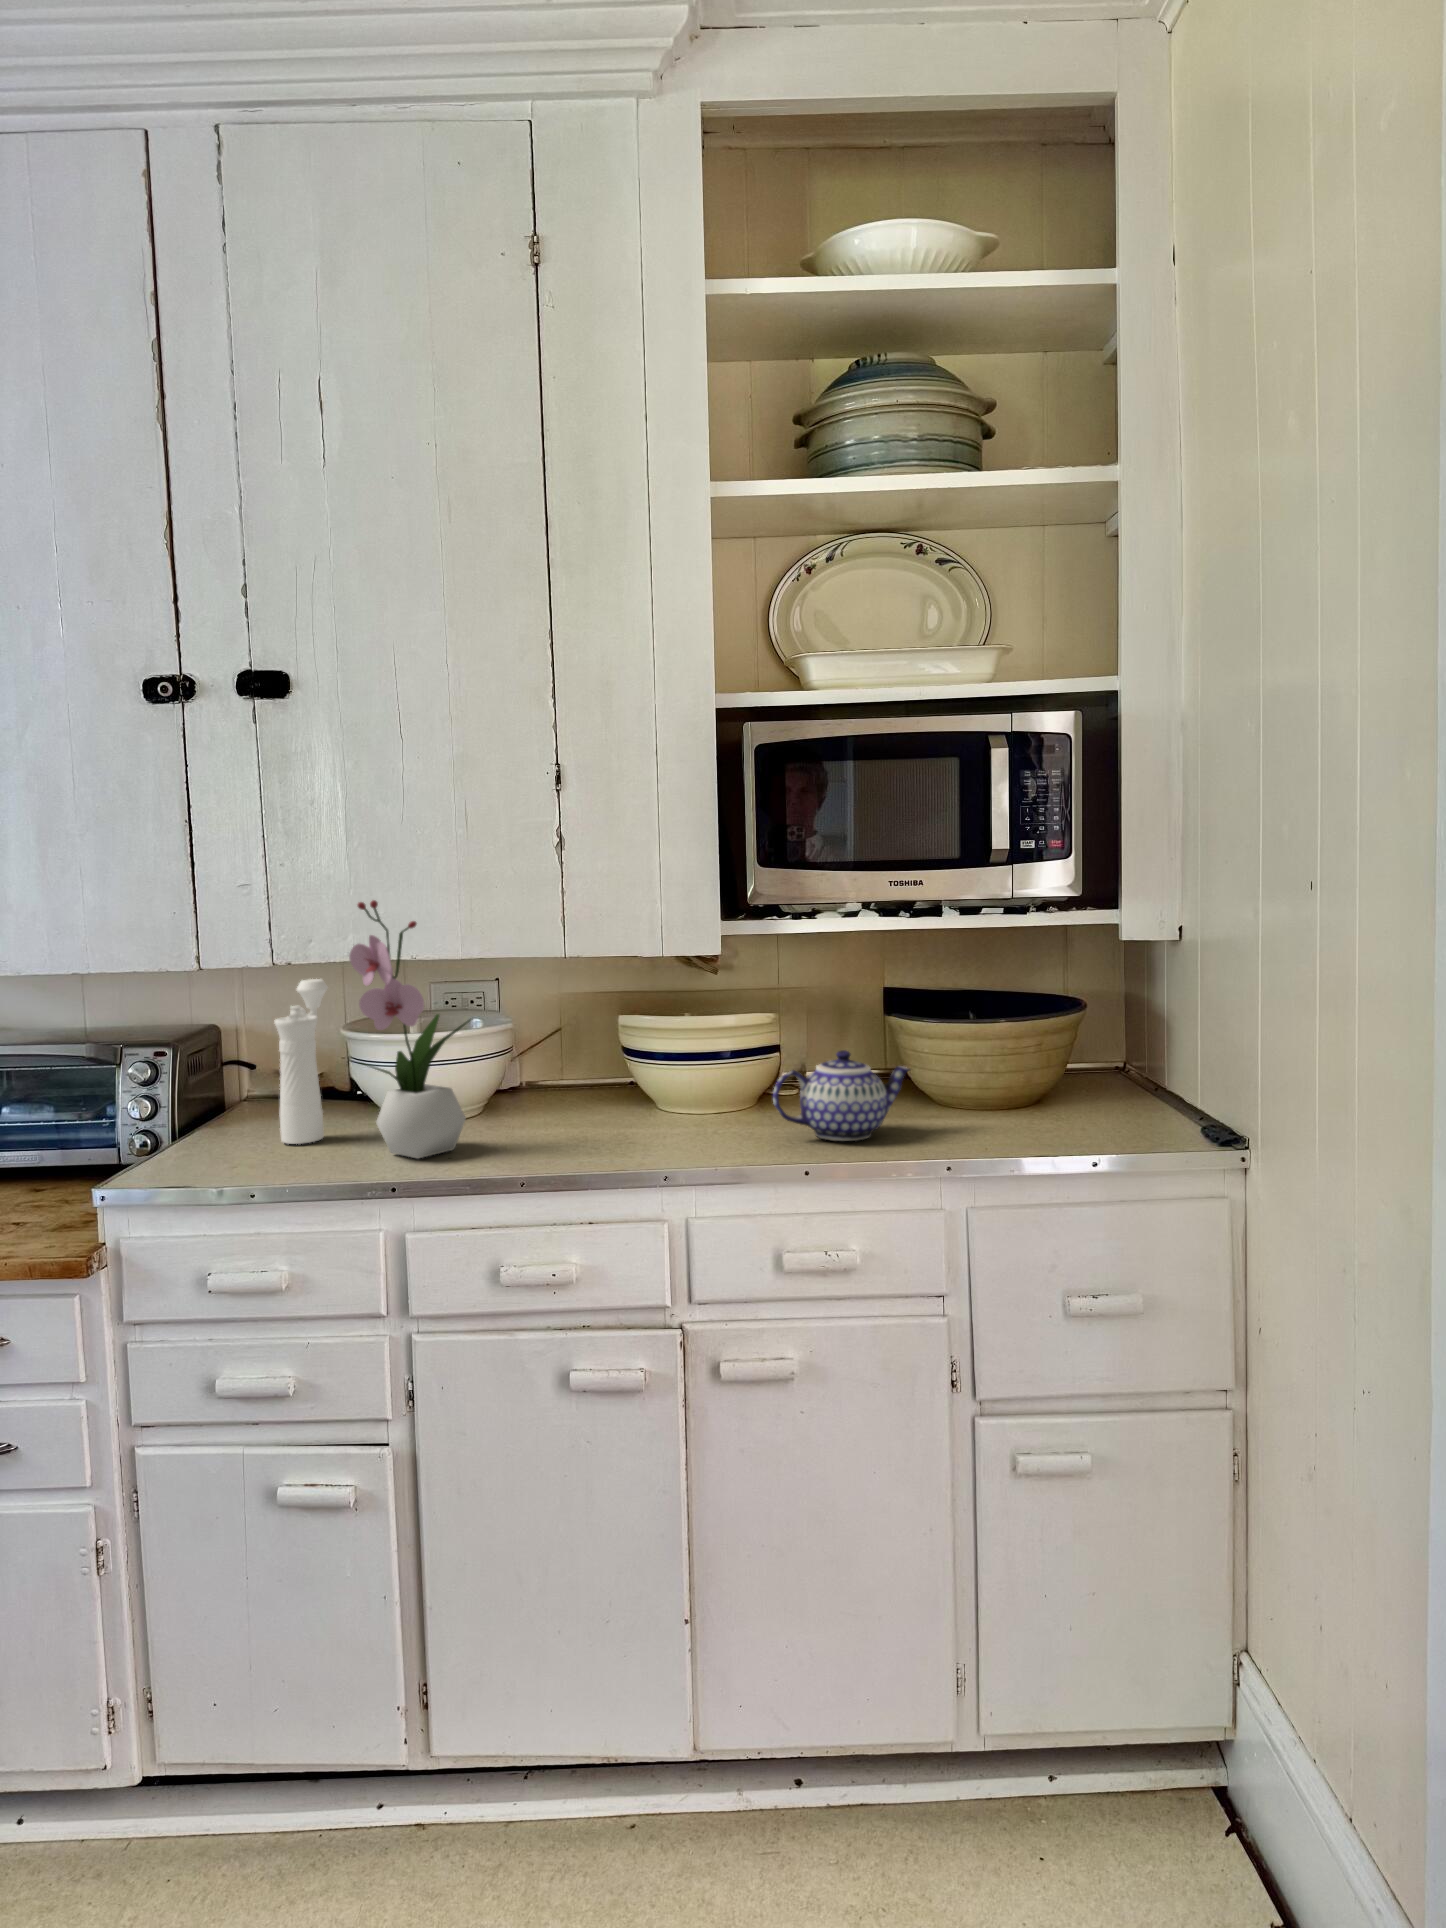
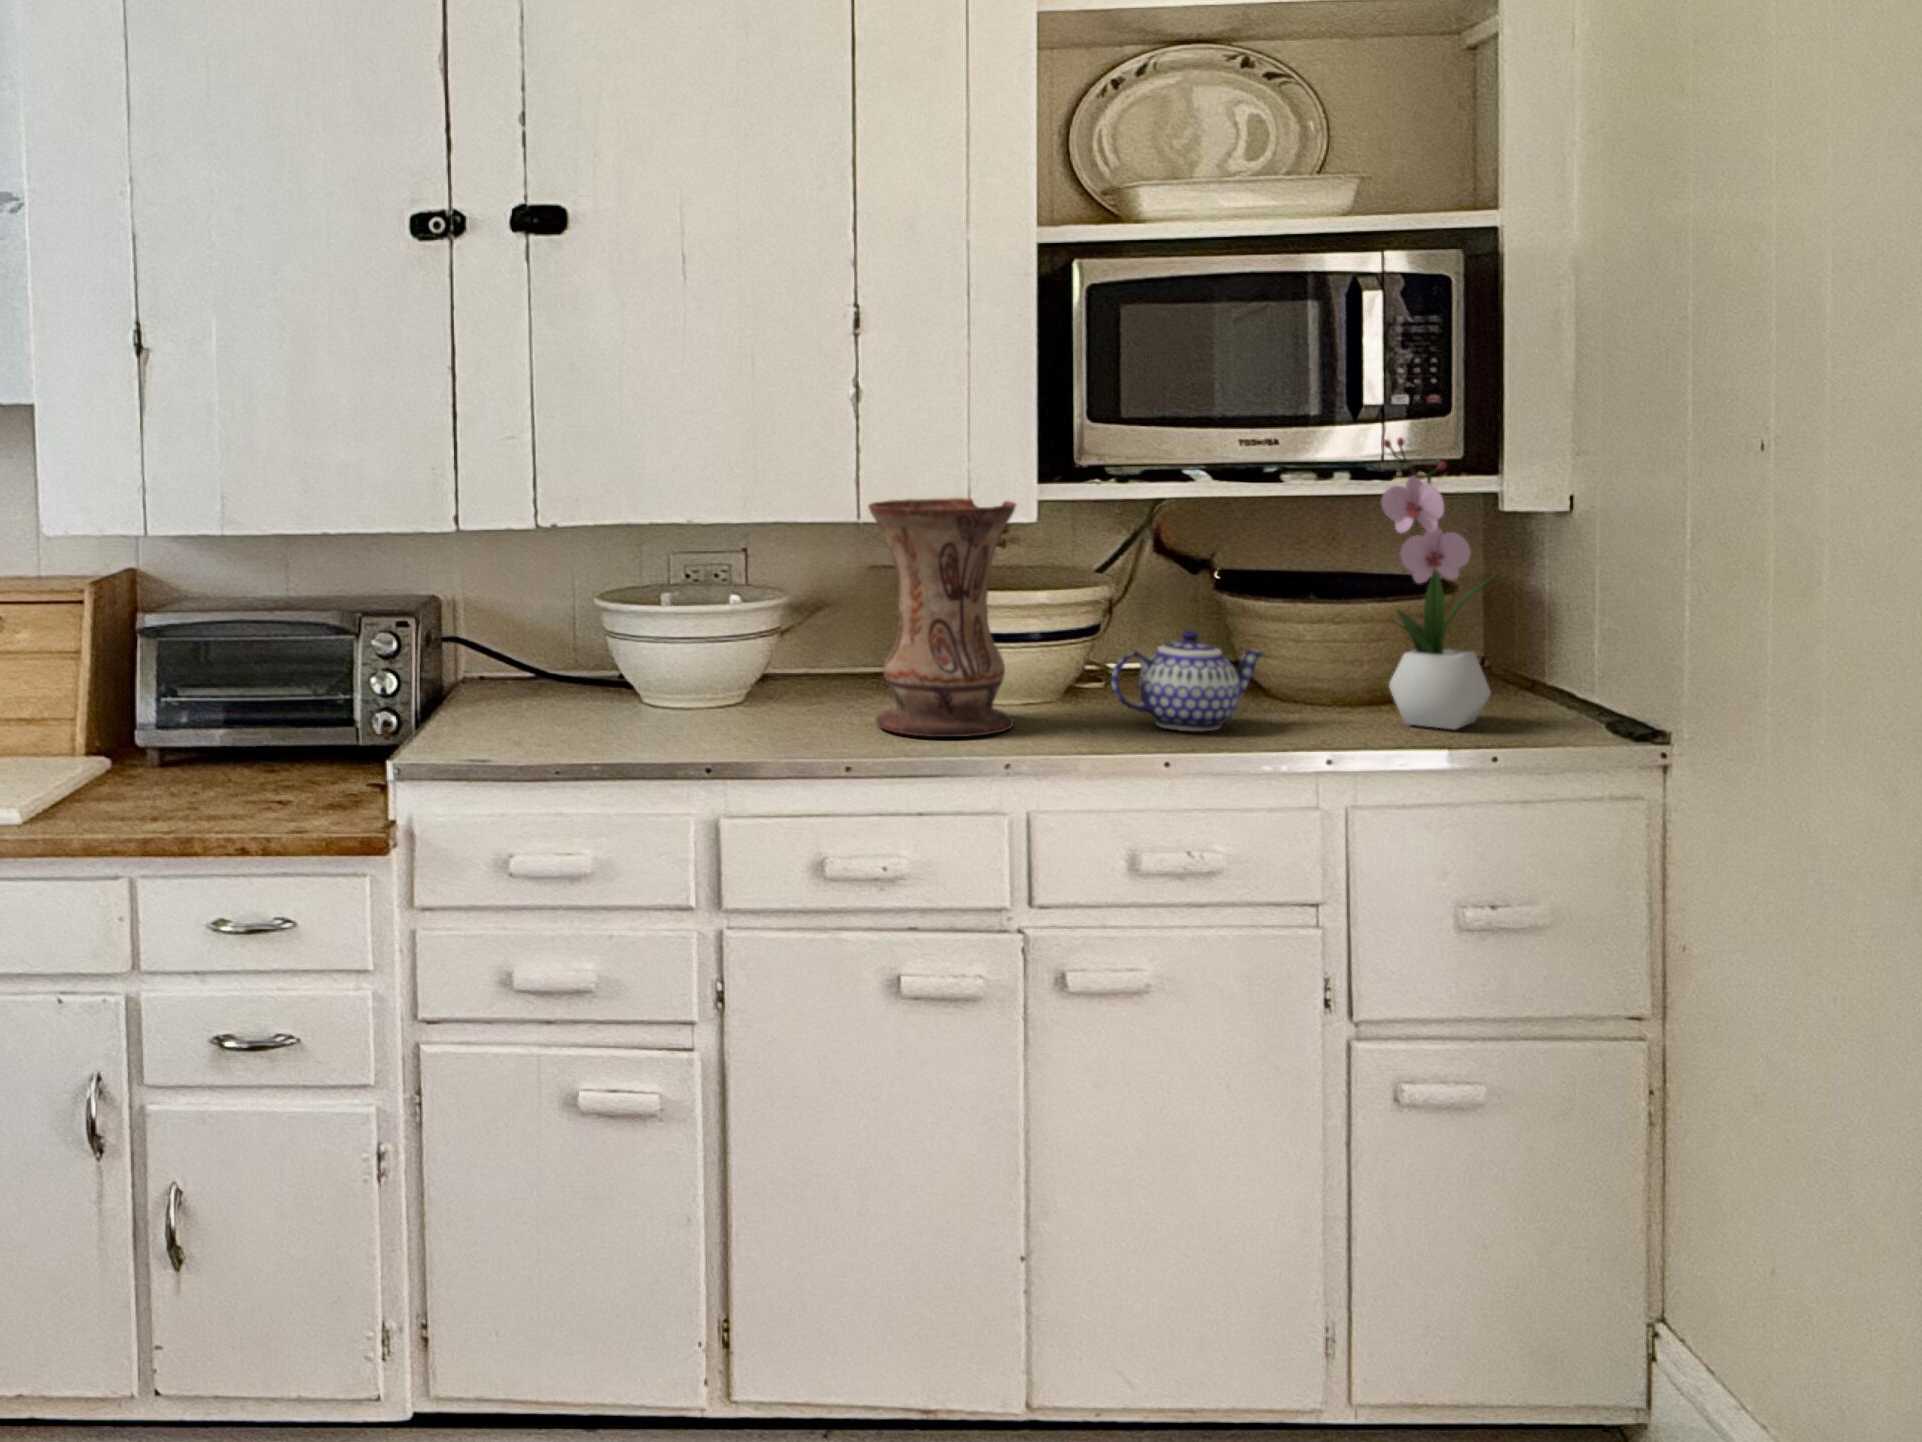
flower arrangement: present [349,900,471,1158] -> present [1381,438,1497,729]
vase: none [558,934,692,1152] -> present [869,498,1016,737]
pepper mill: present [275,979,328,1144] -> none [543,544,592,724]

